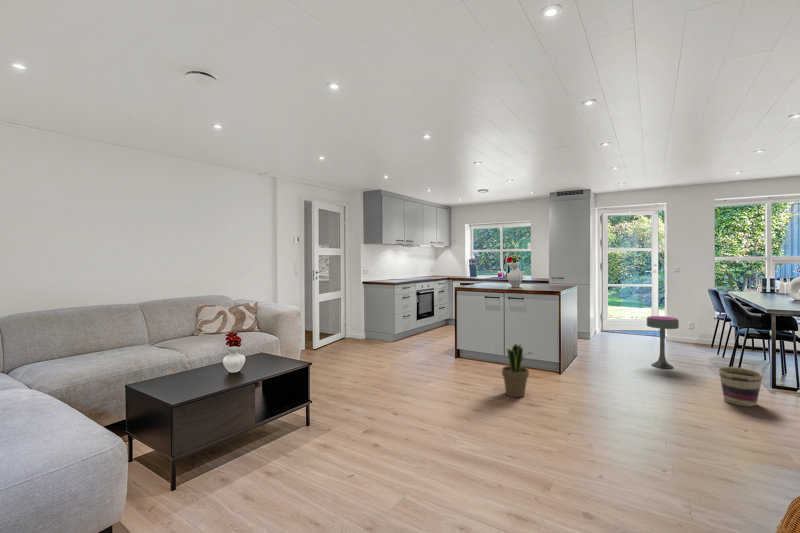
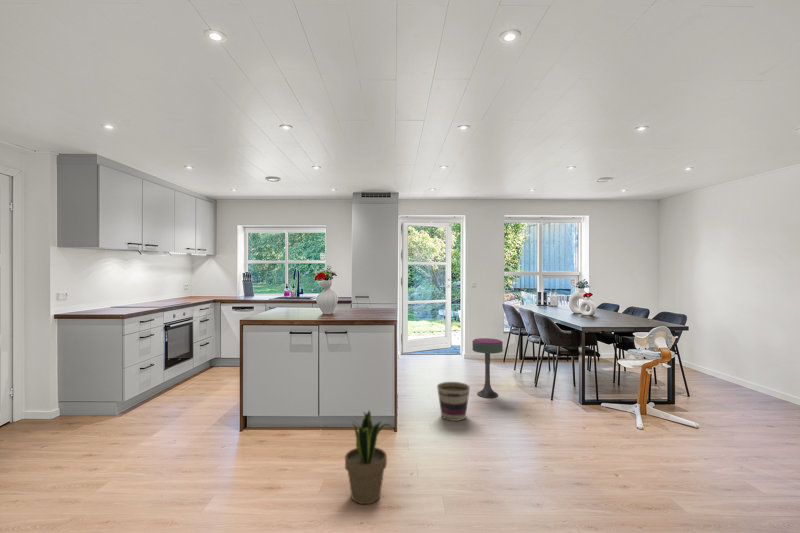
basket: present [719,367,763,406] -> present [437,382,470,421]

